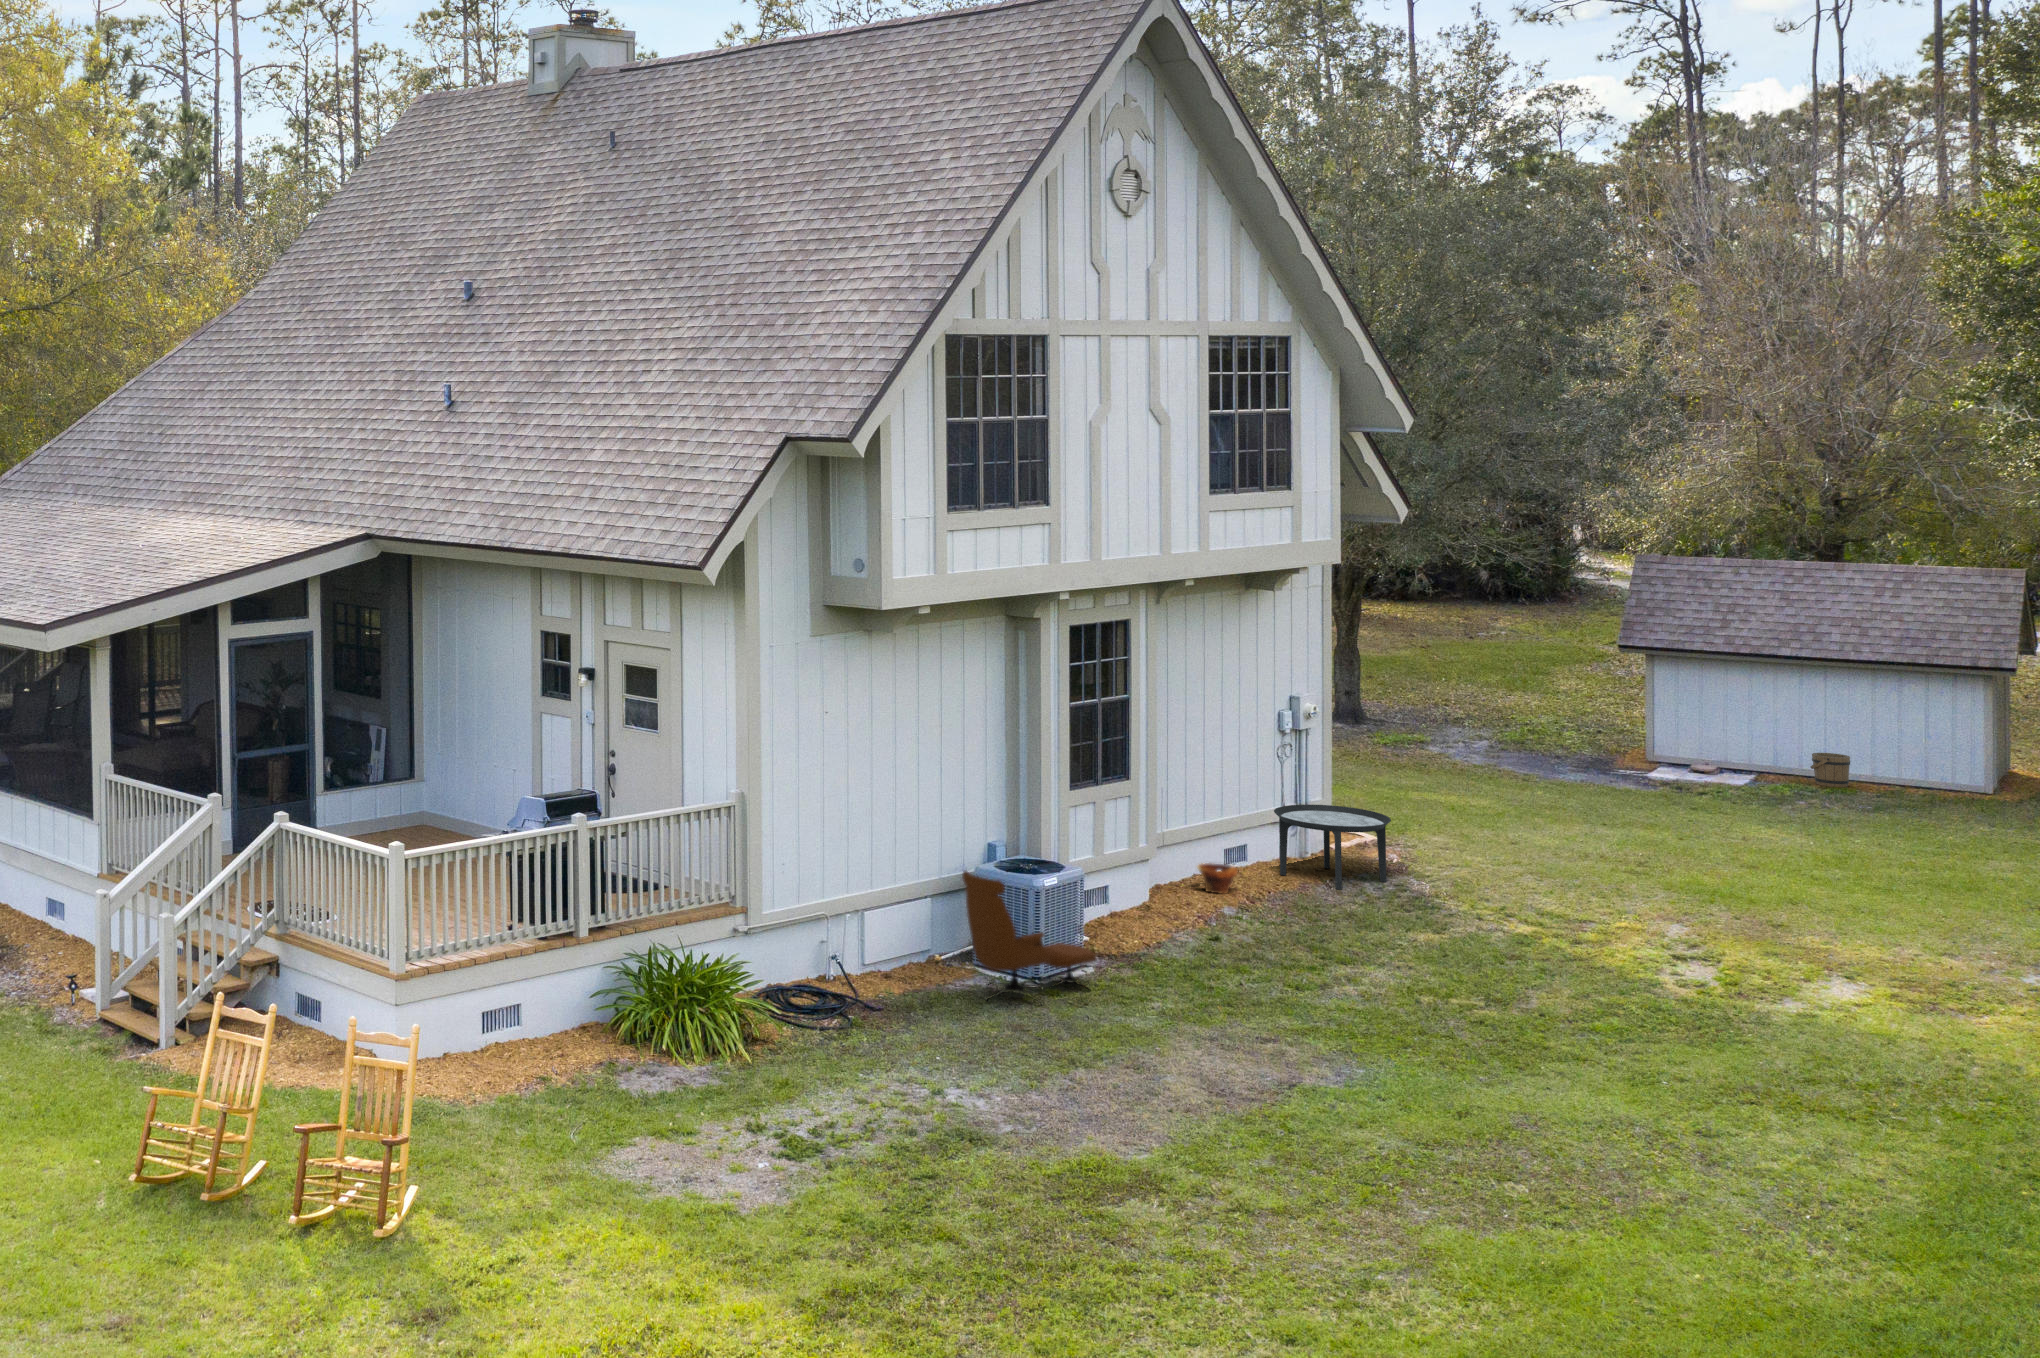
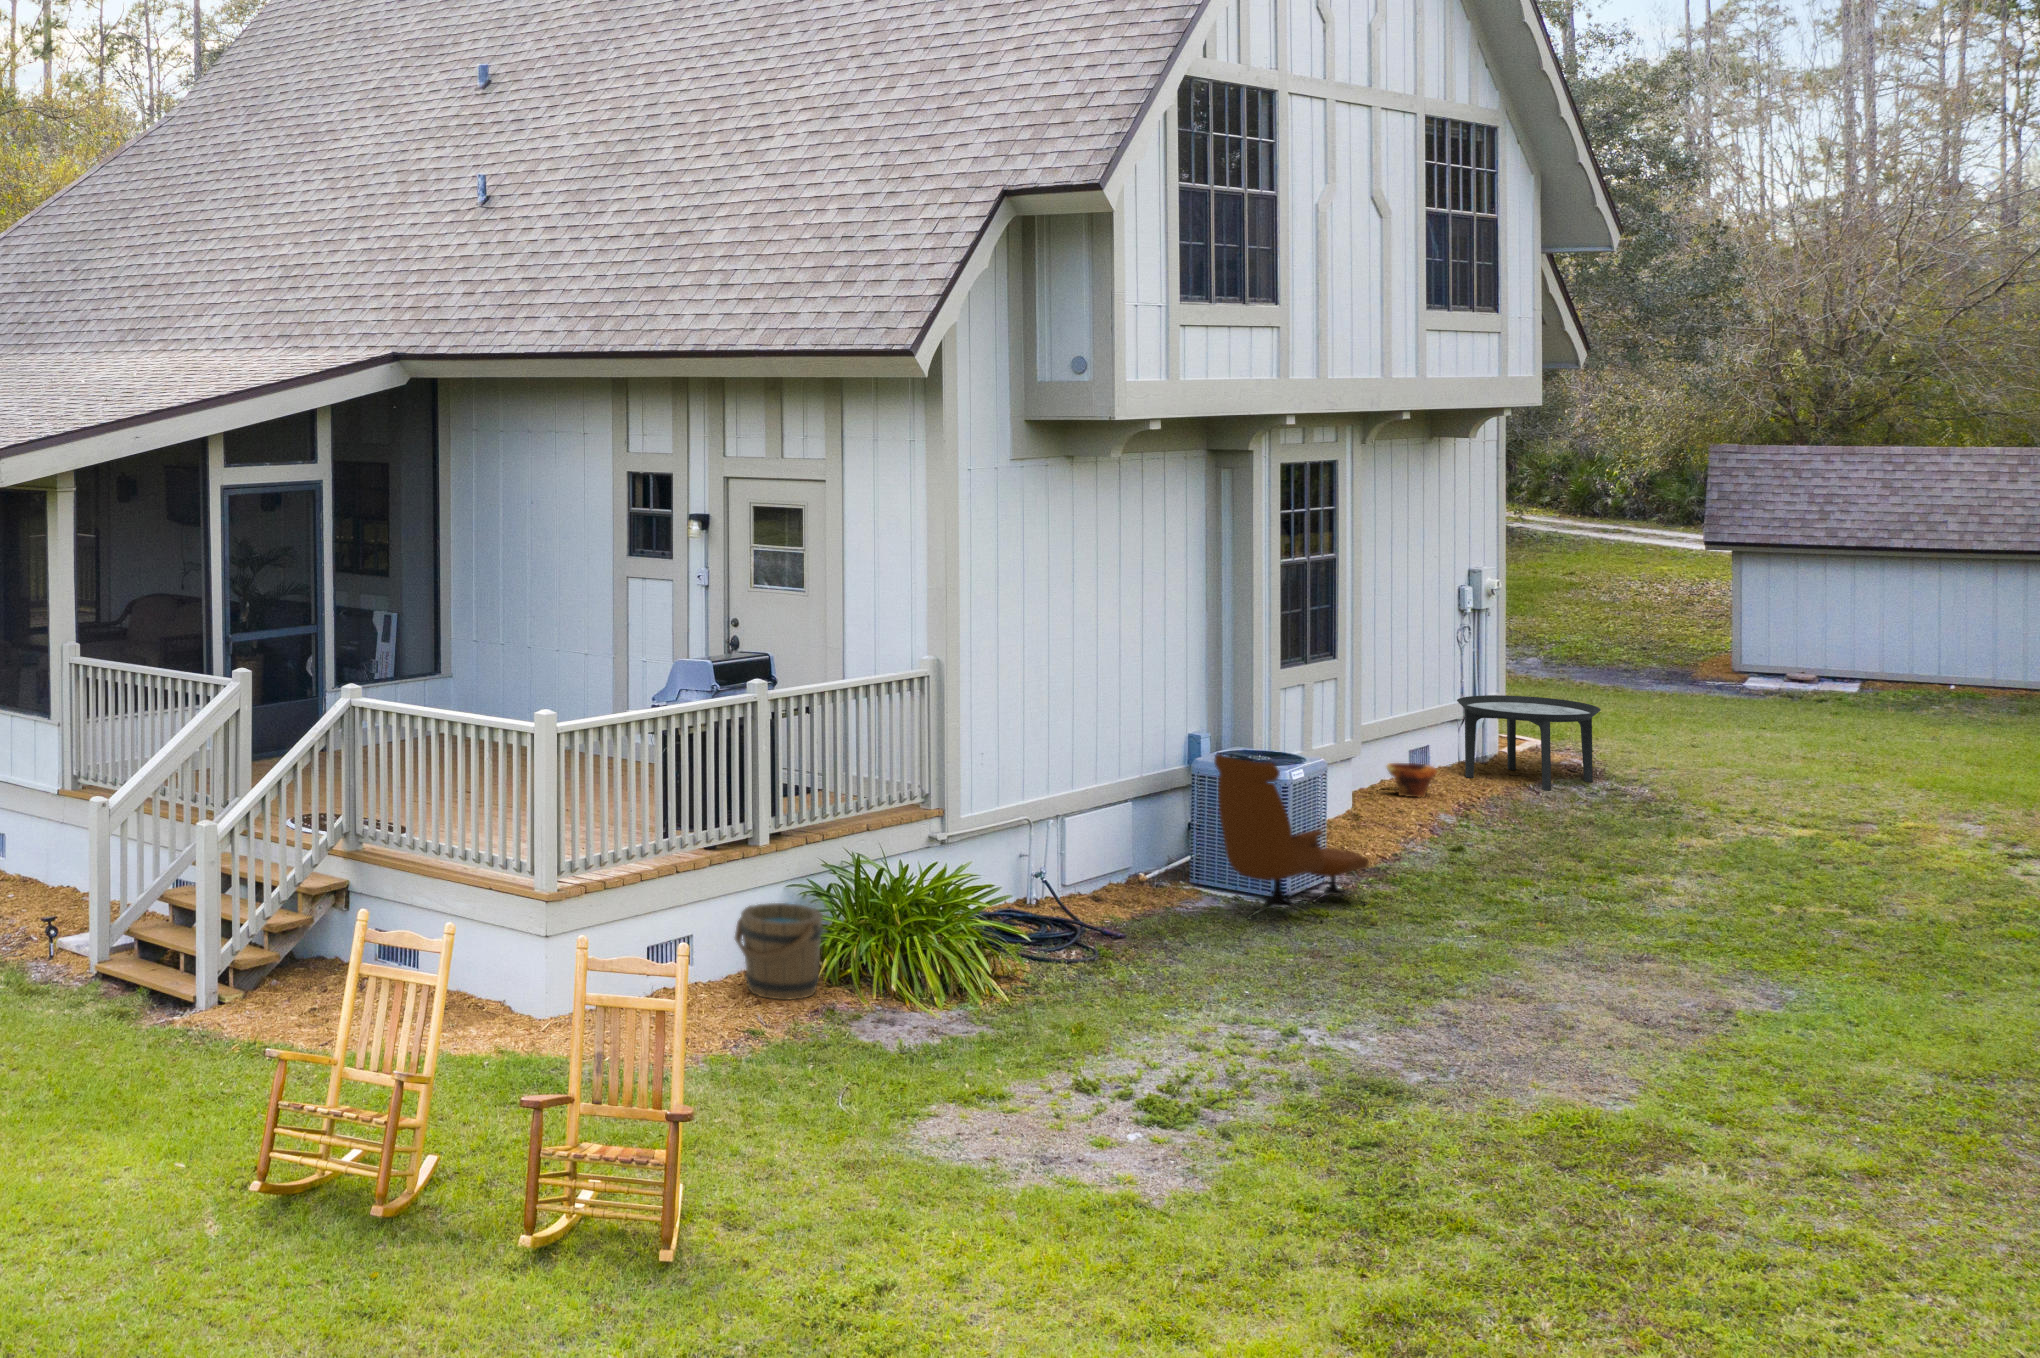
bucket: present [1810,753,1850,787] -> present [735,903,823,1000]

